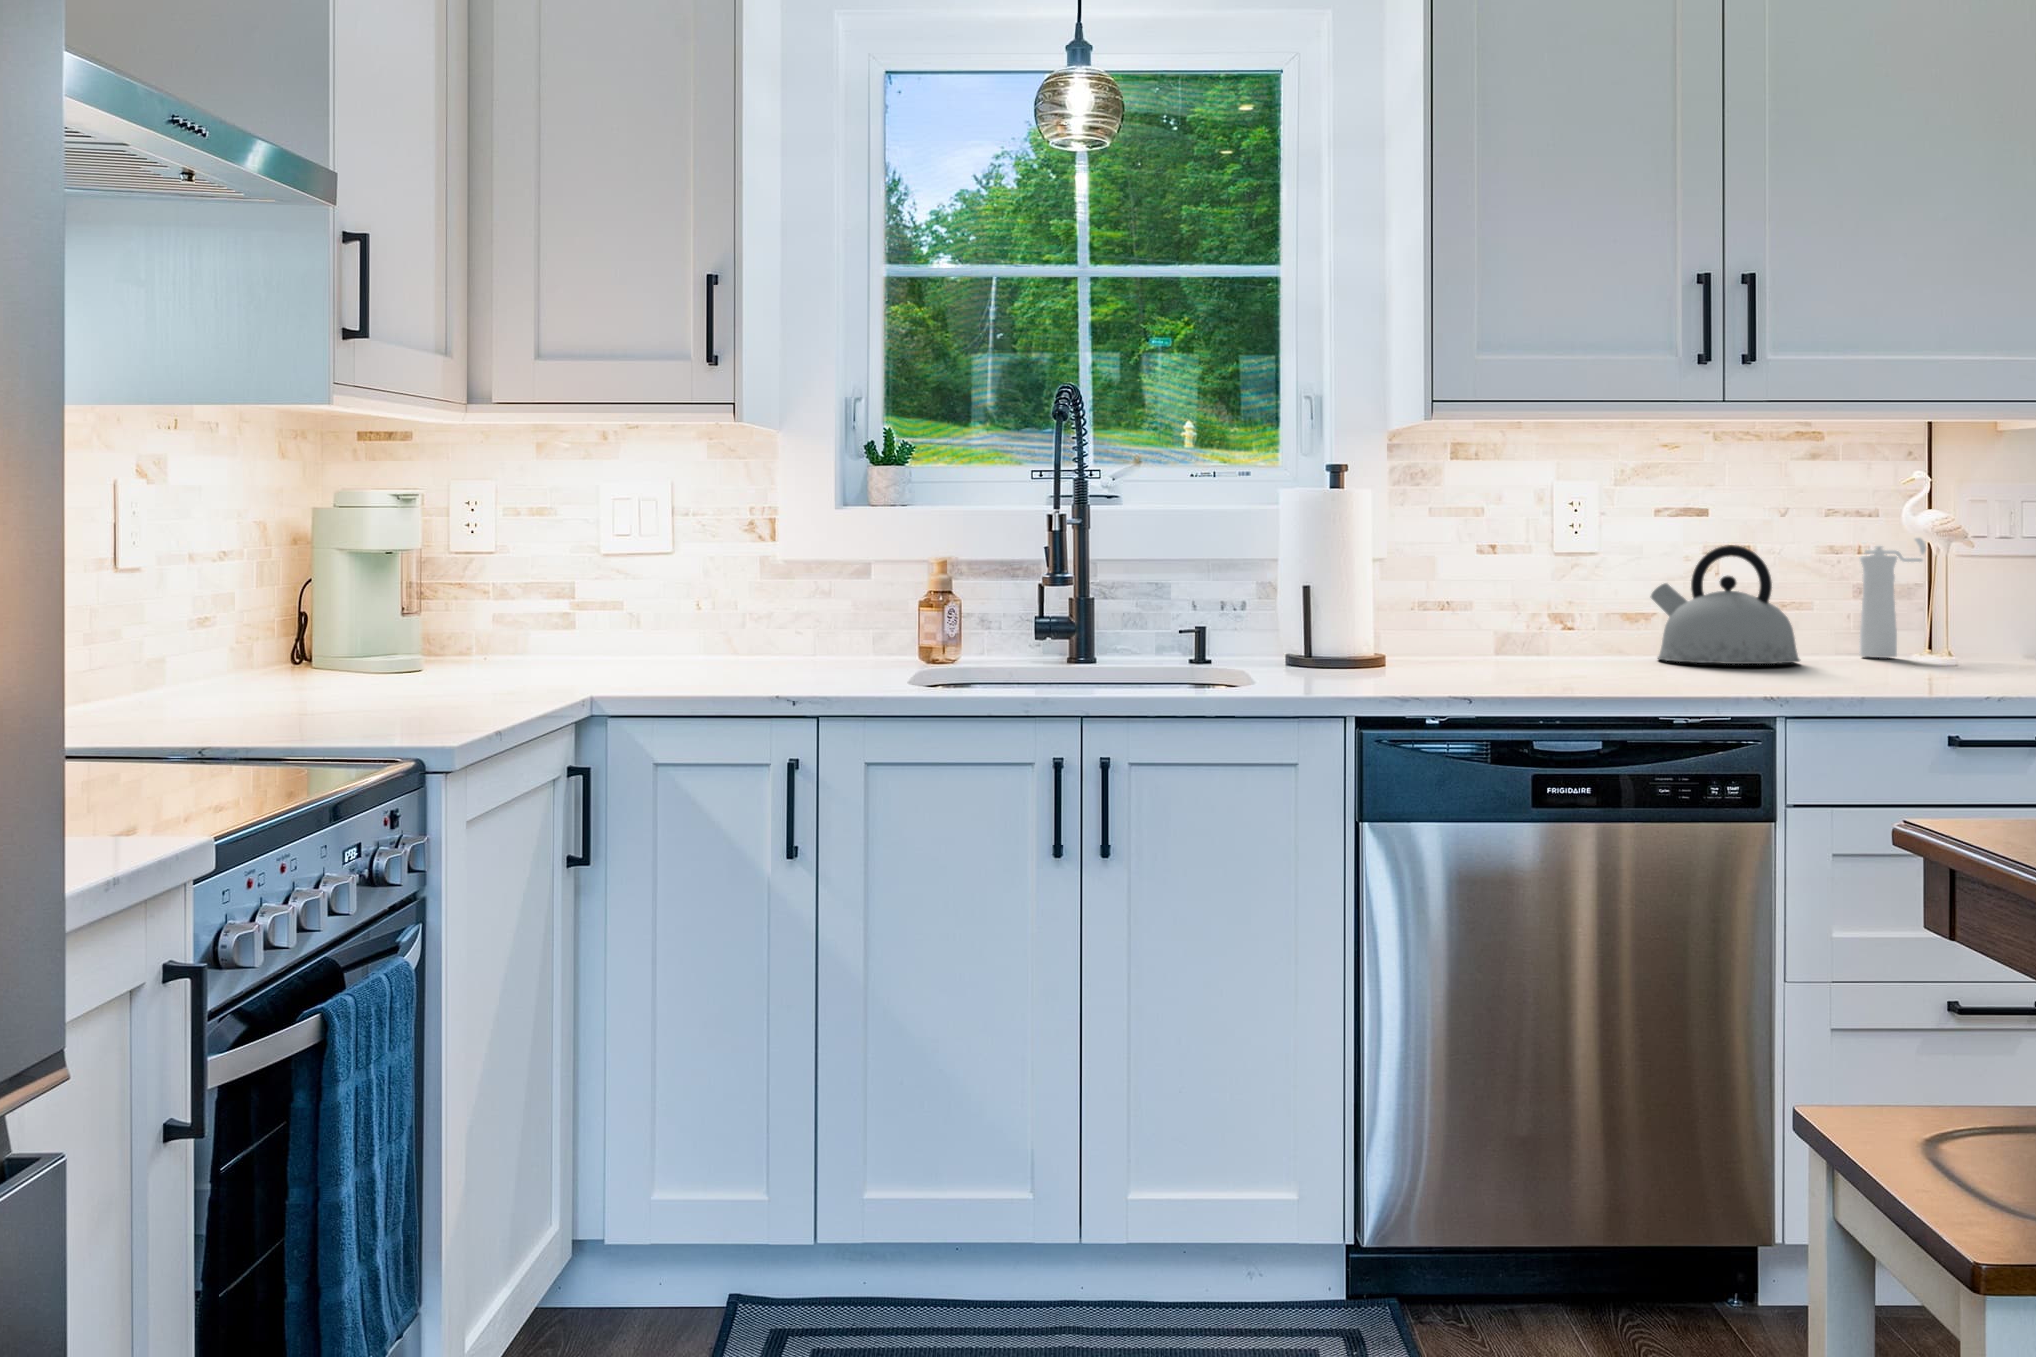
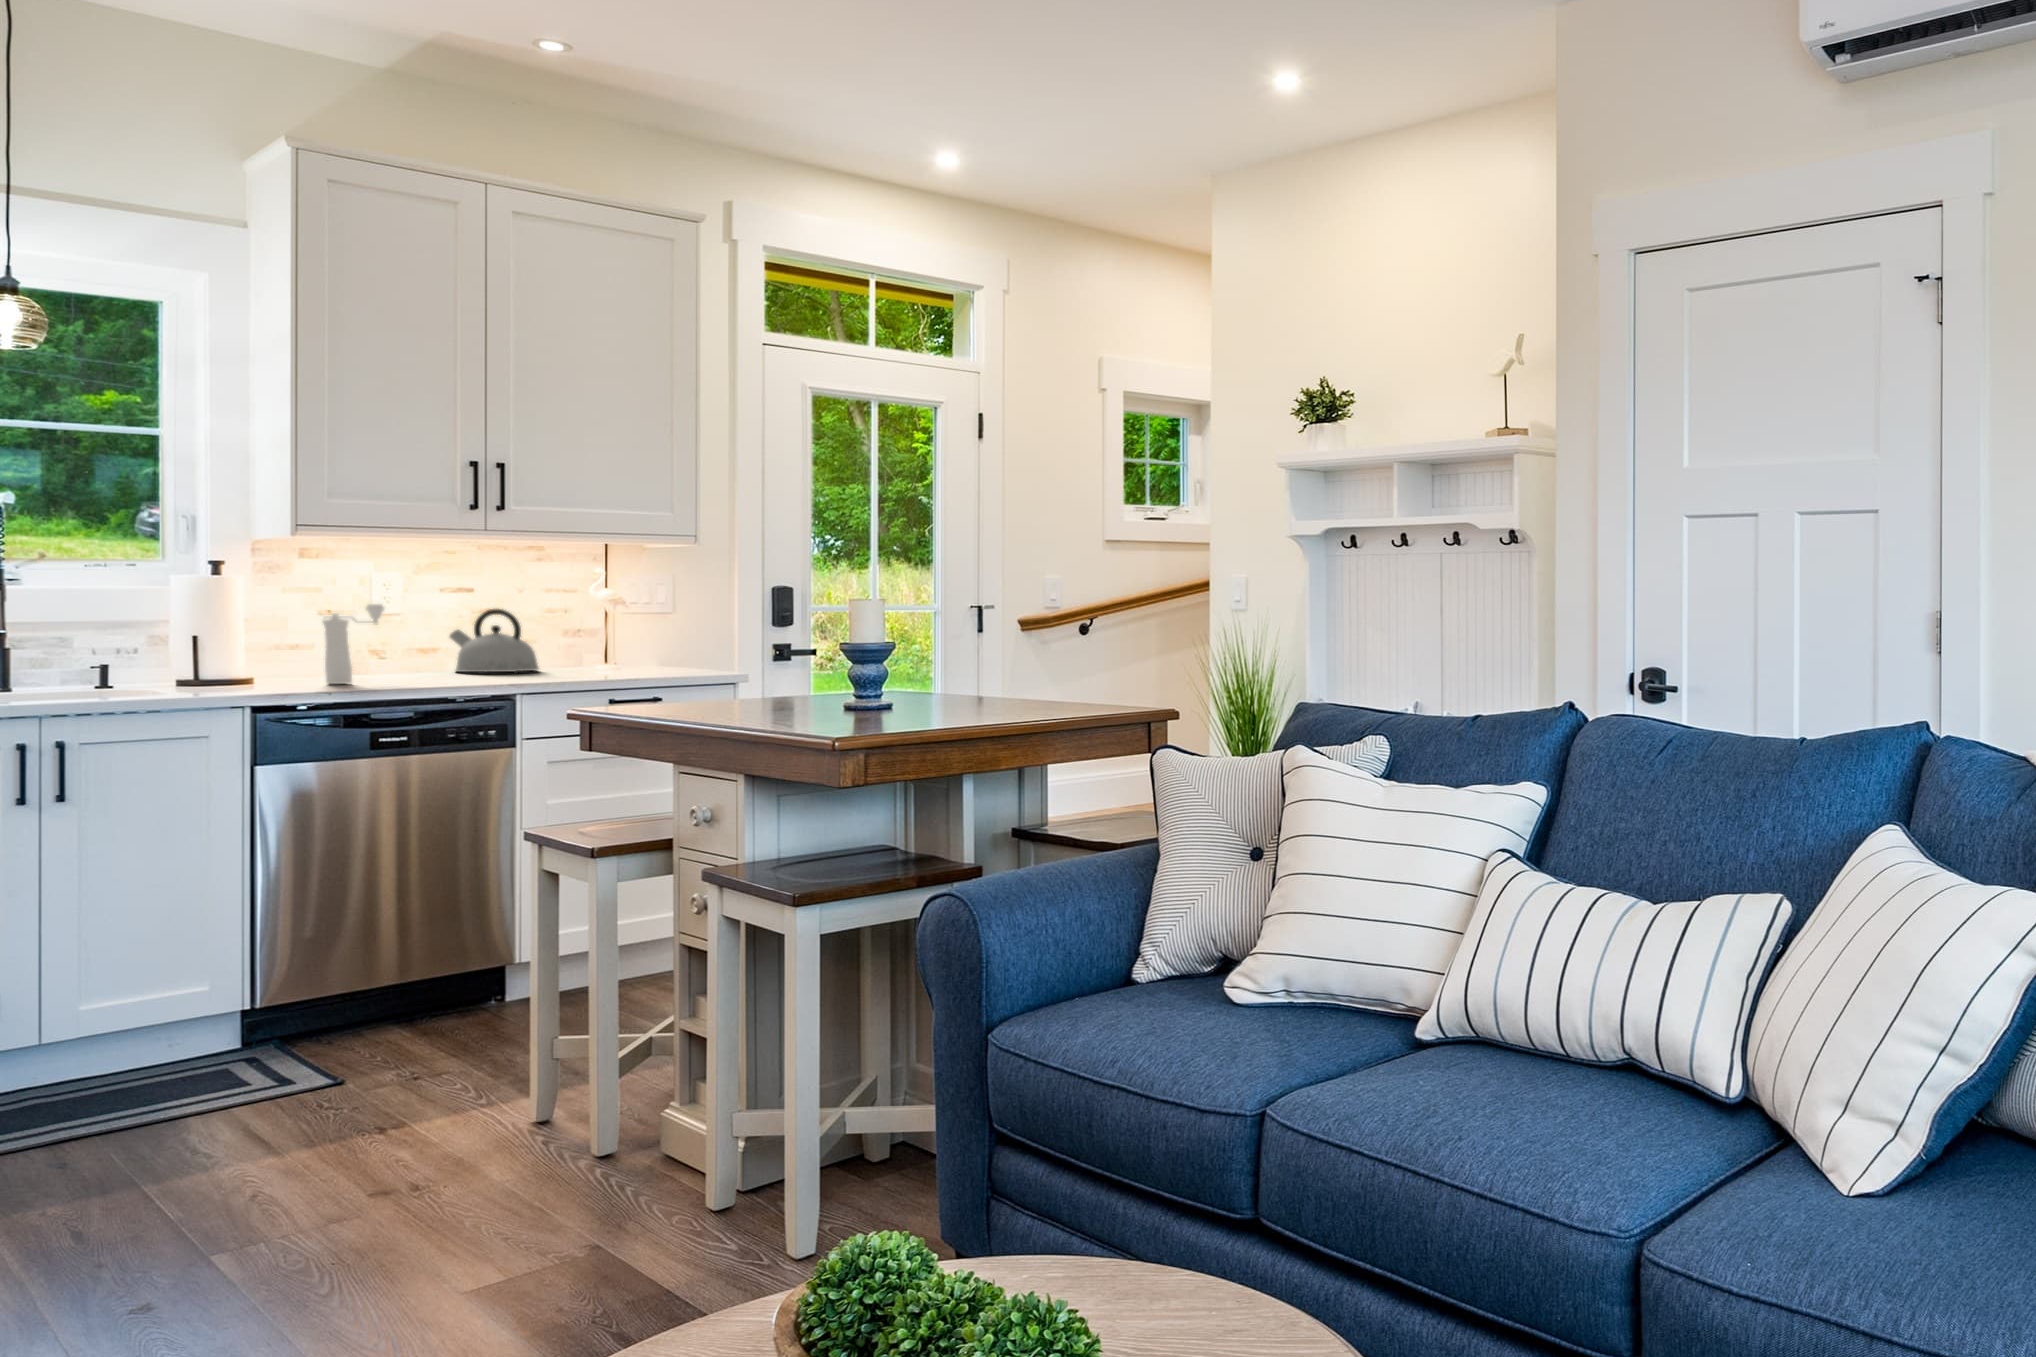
pepper mill: present [1859,538,1926,658] -> present [322,604,384,684]

